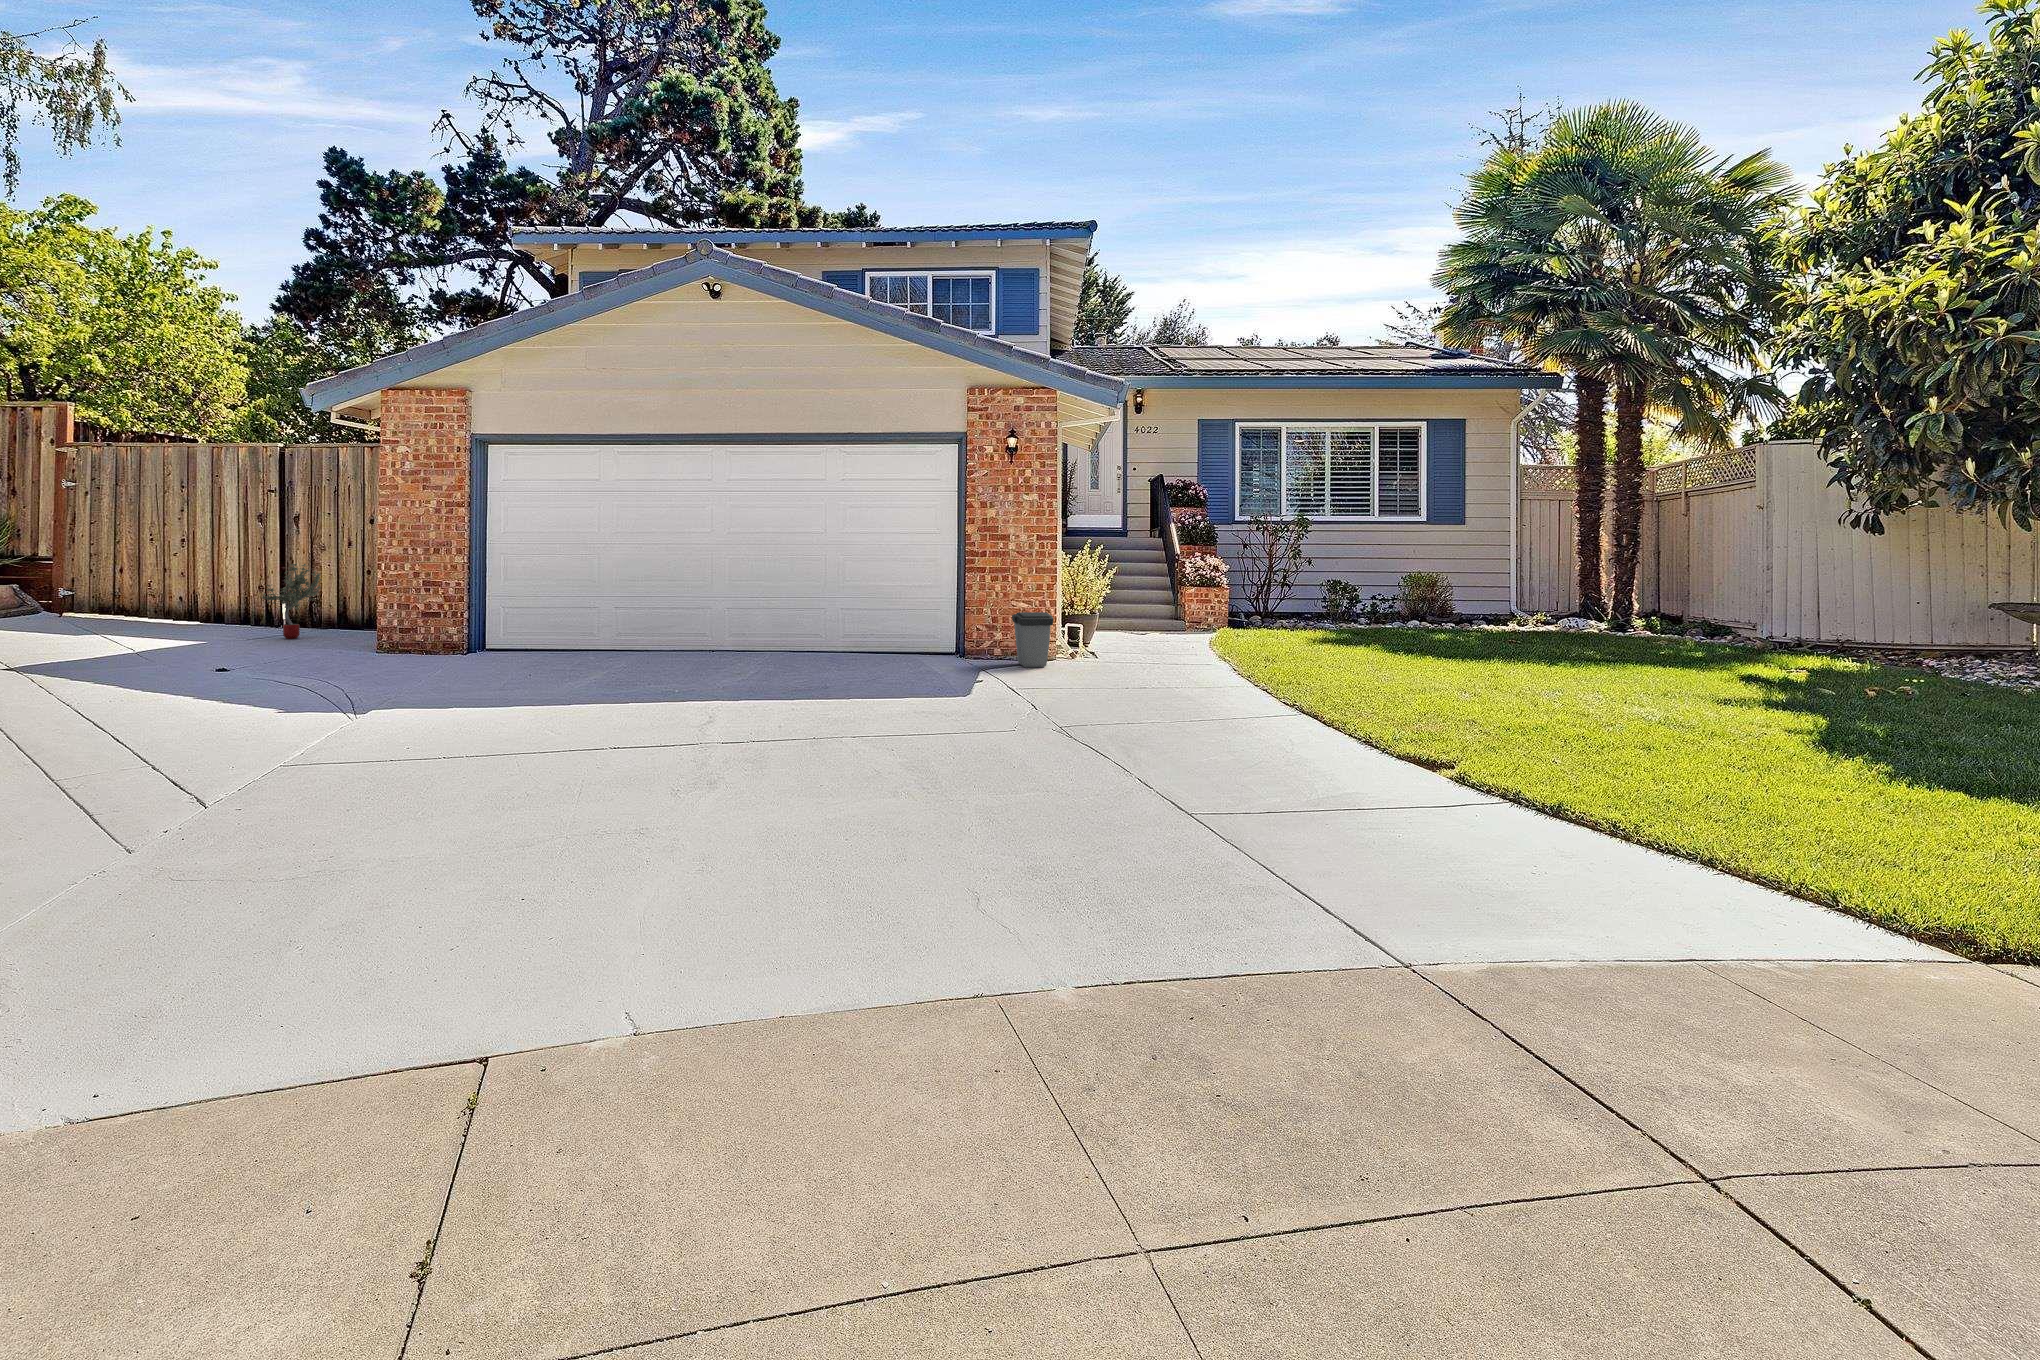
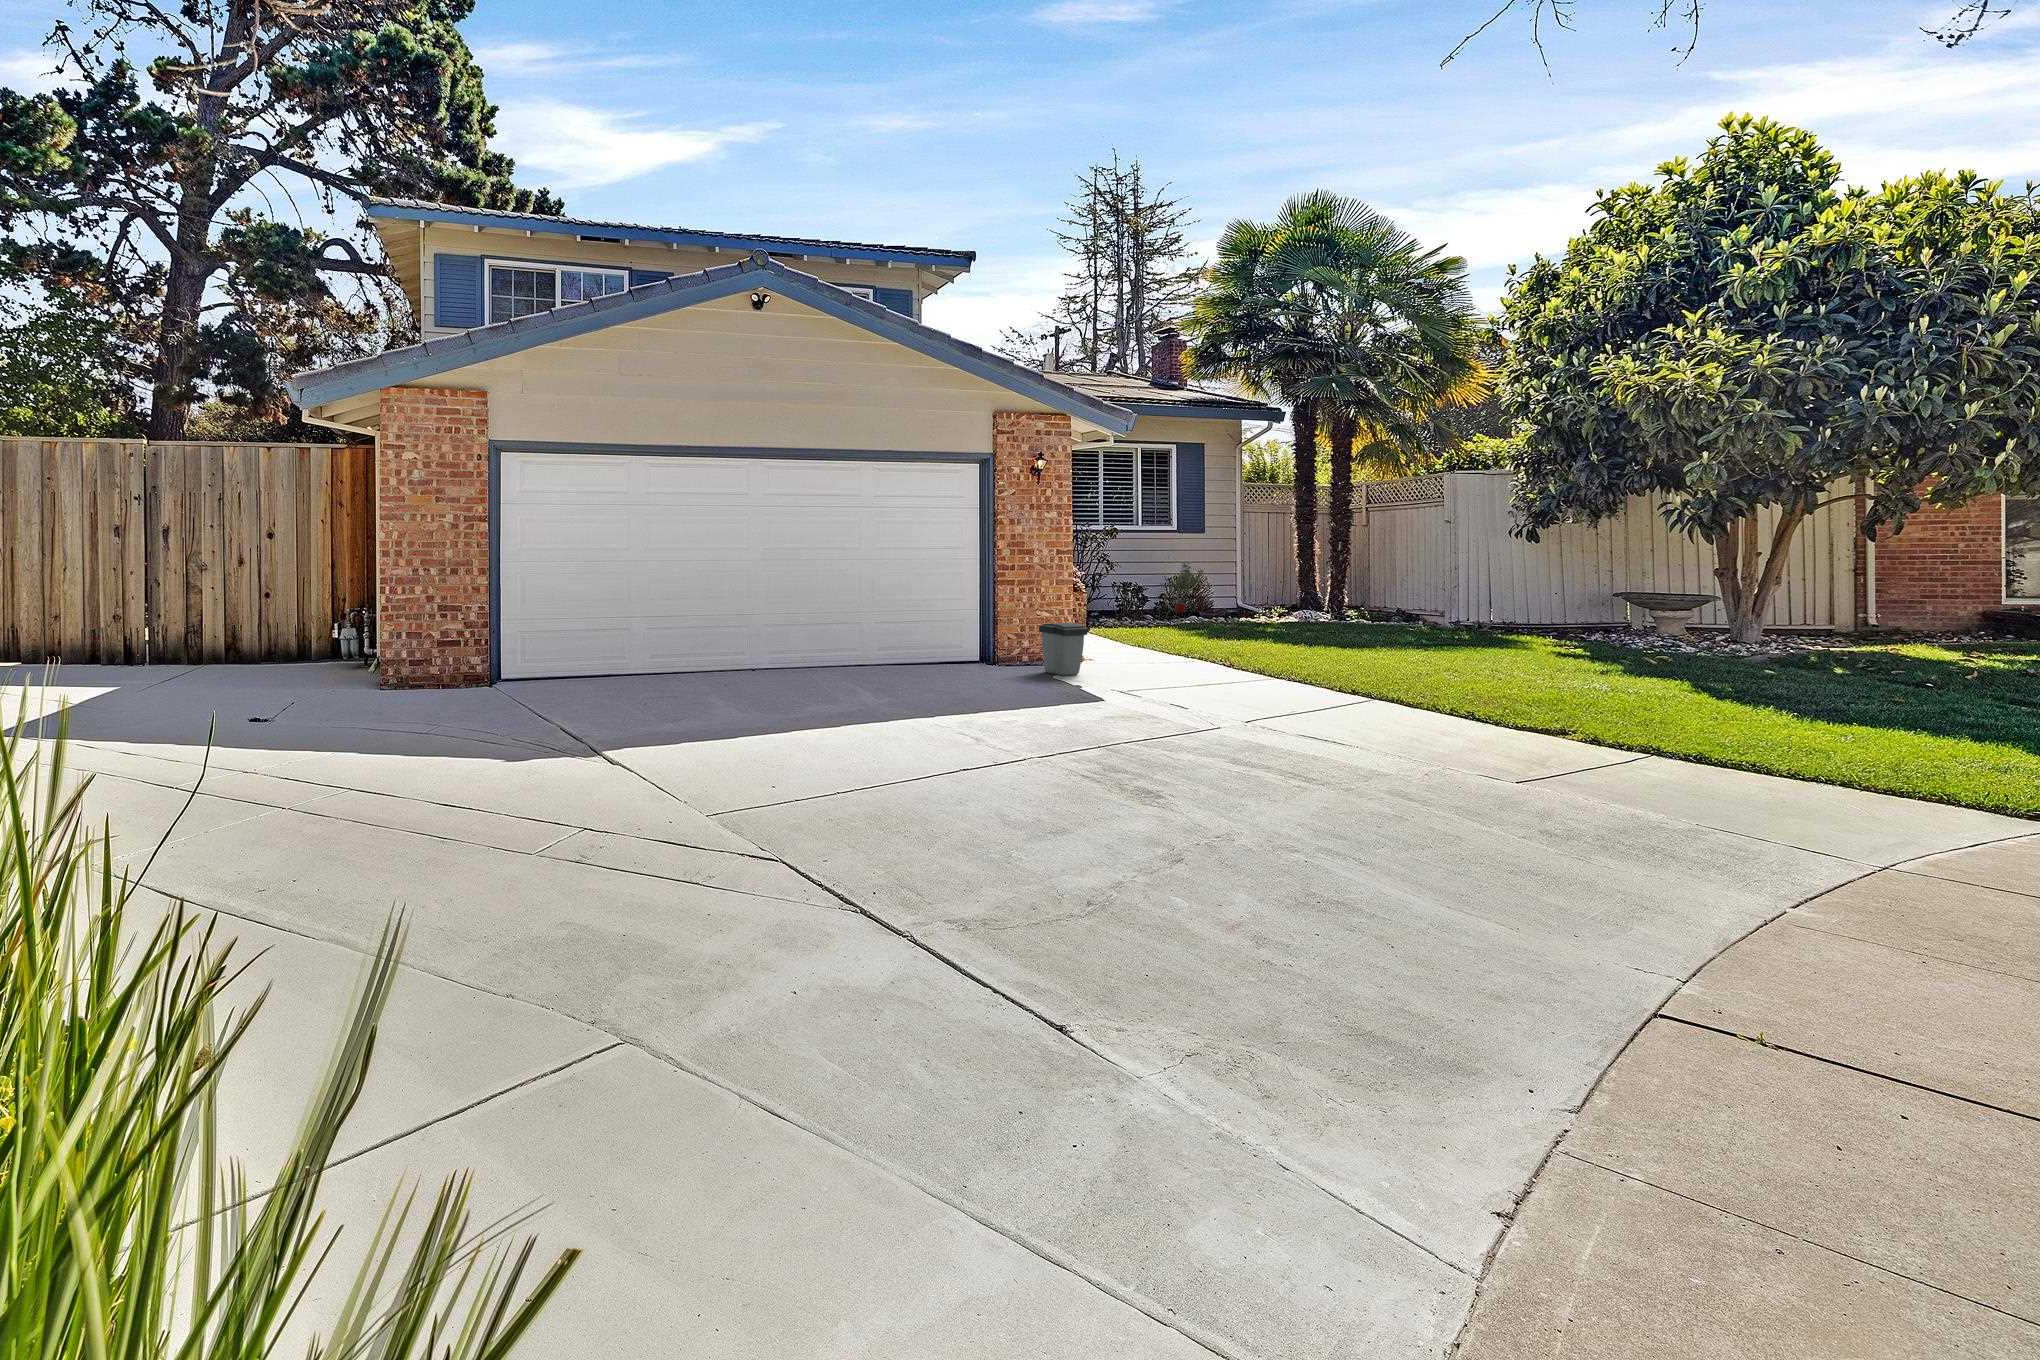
potted tree: present [262,563,321,639] -> present [1160,563,1203,614]

